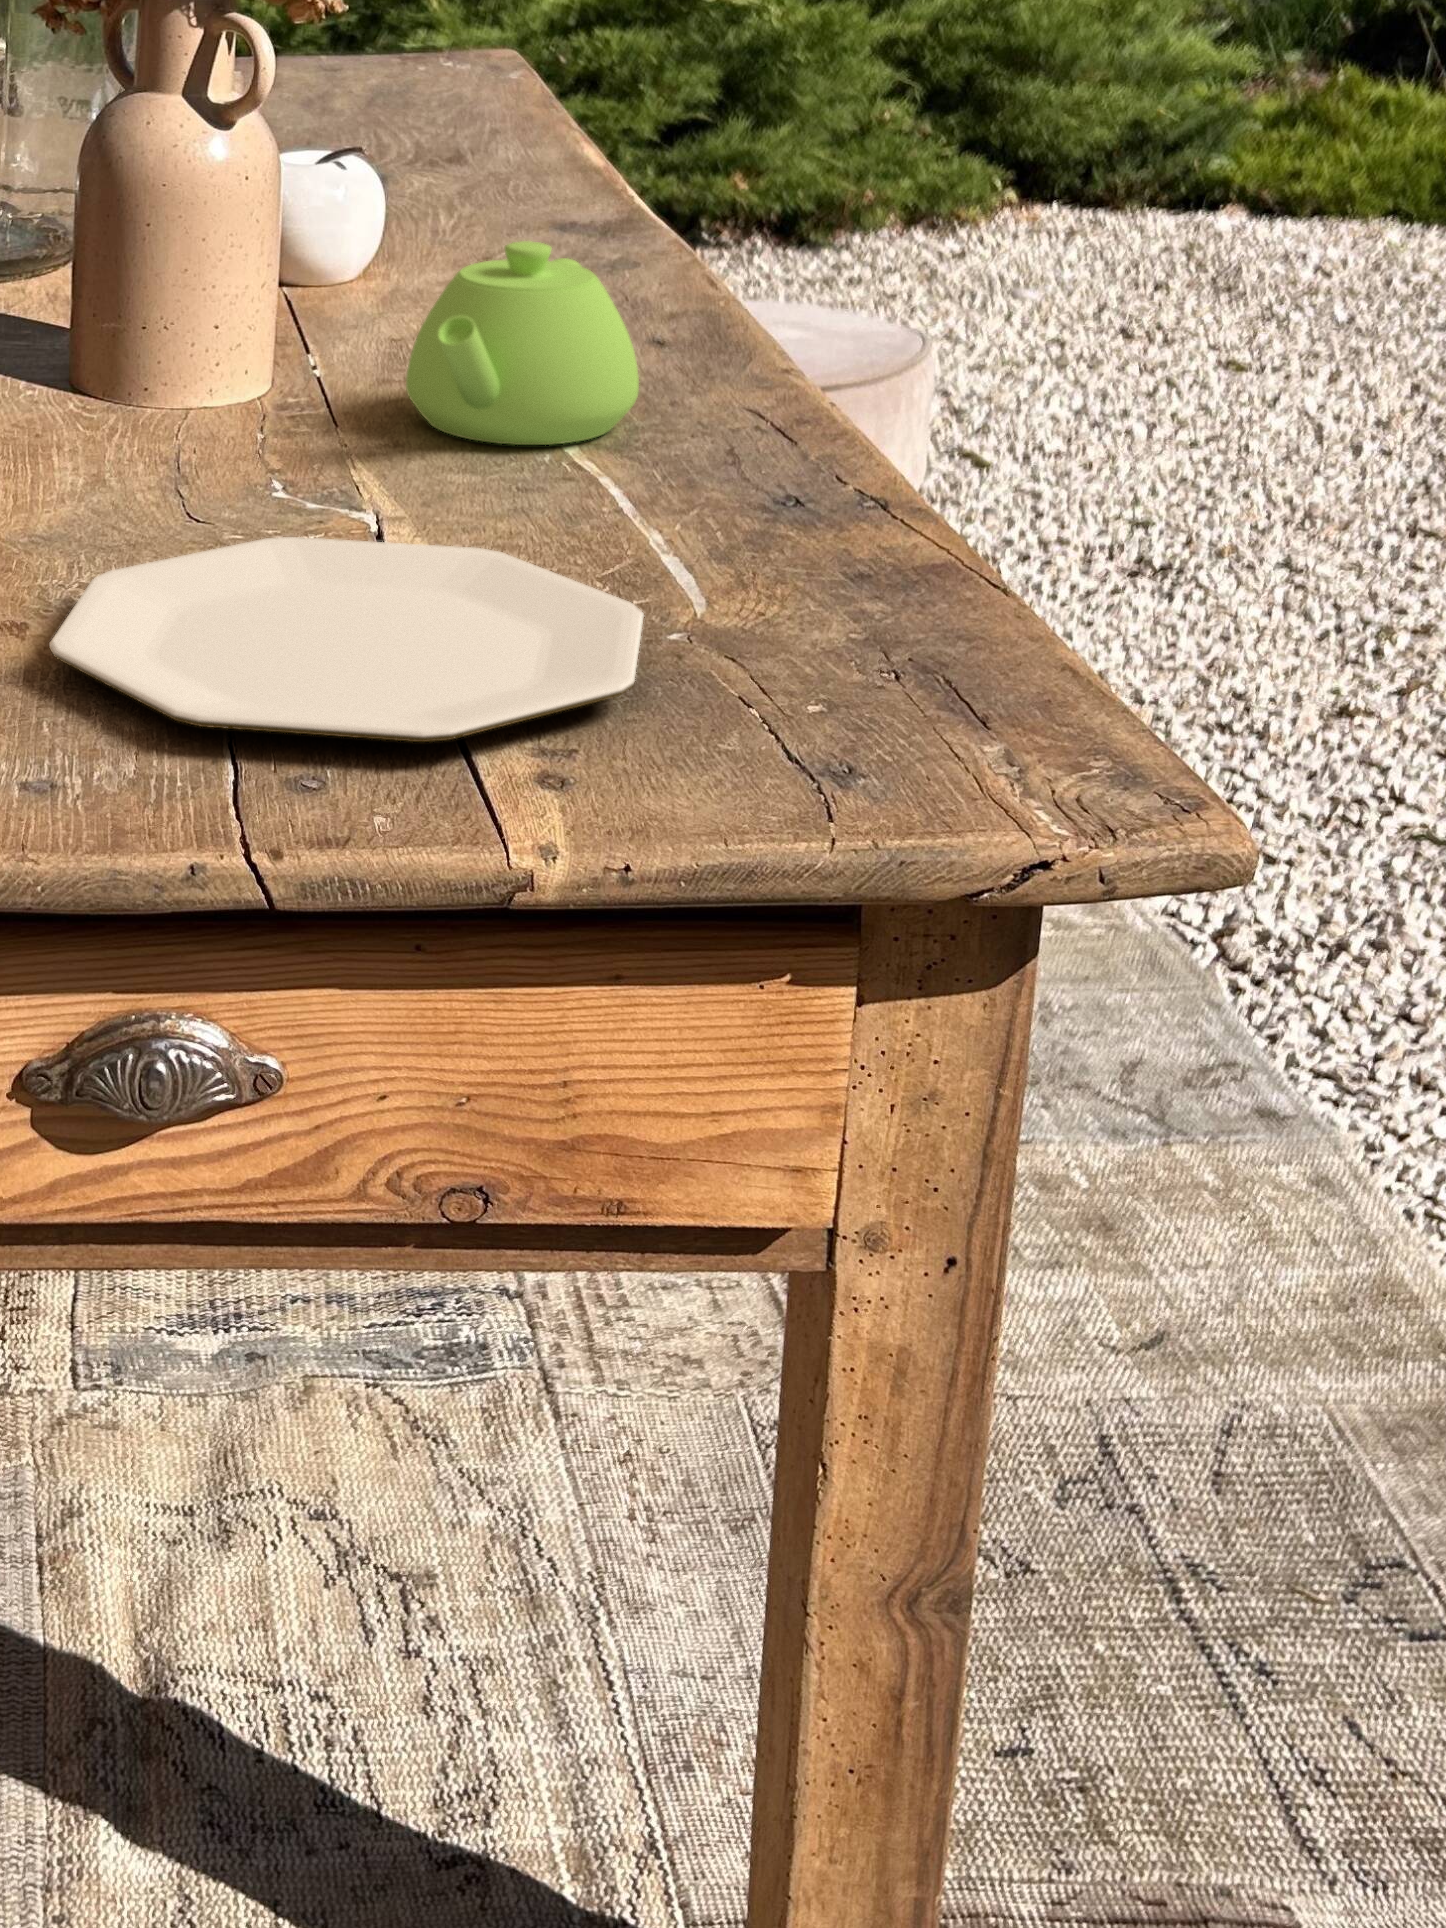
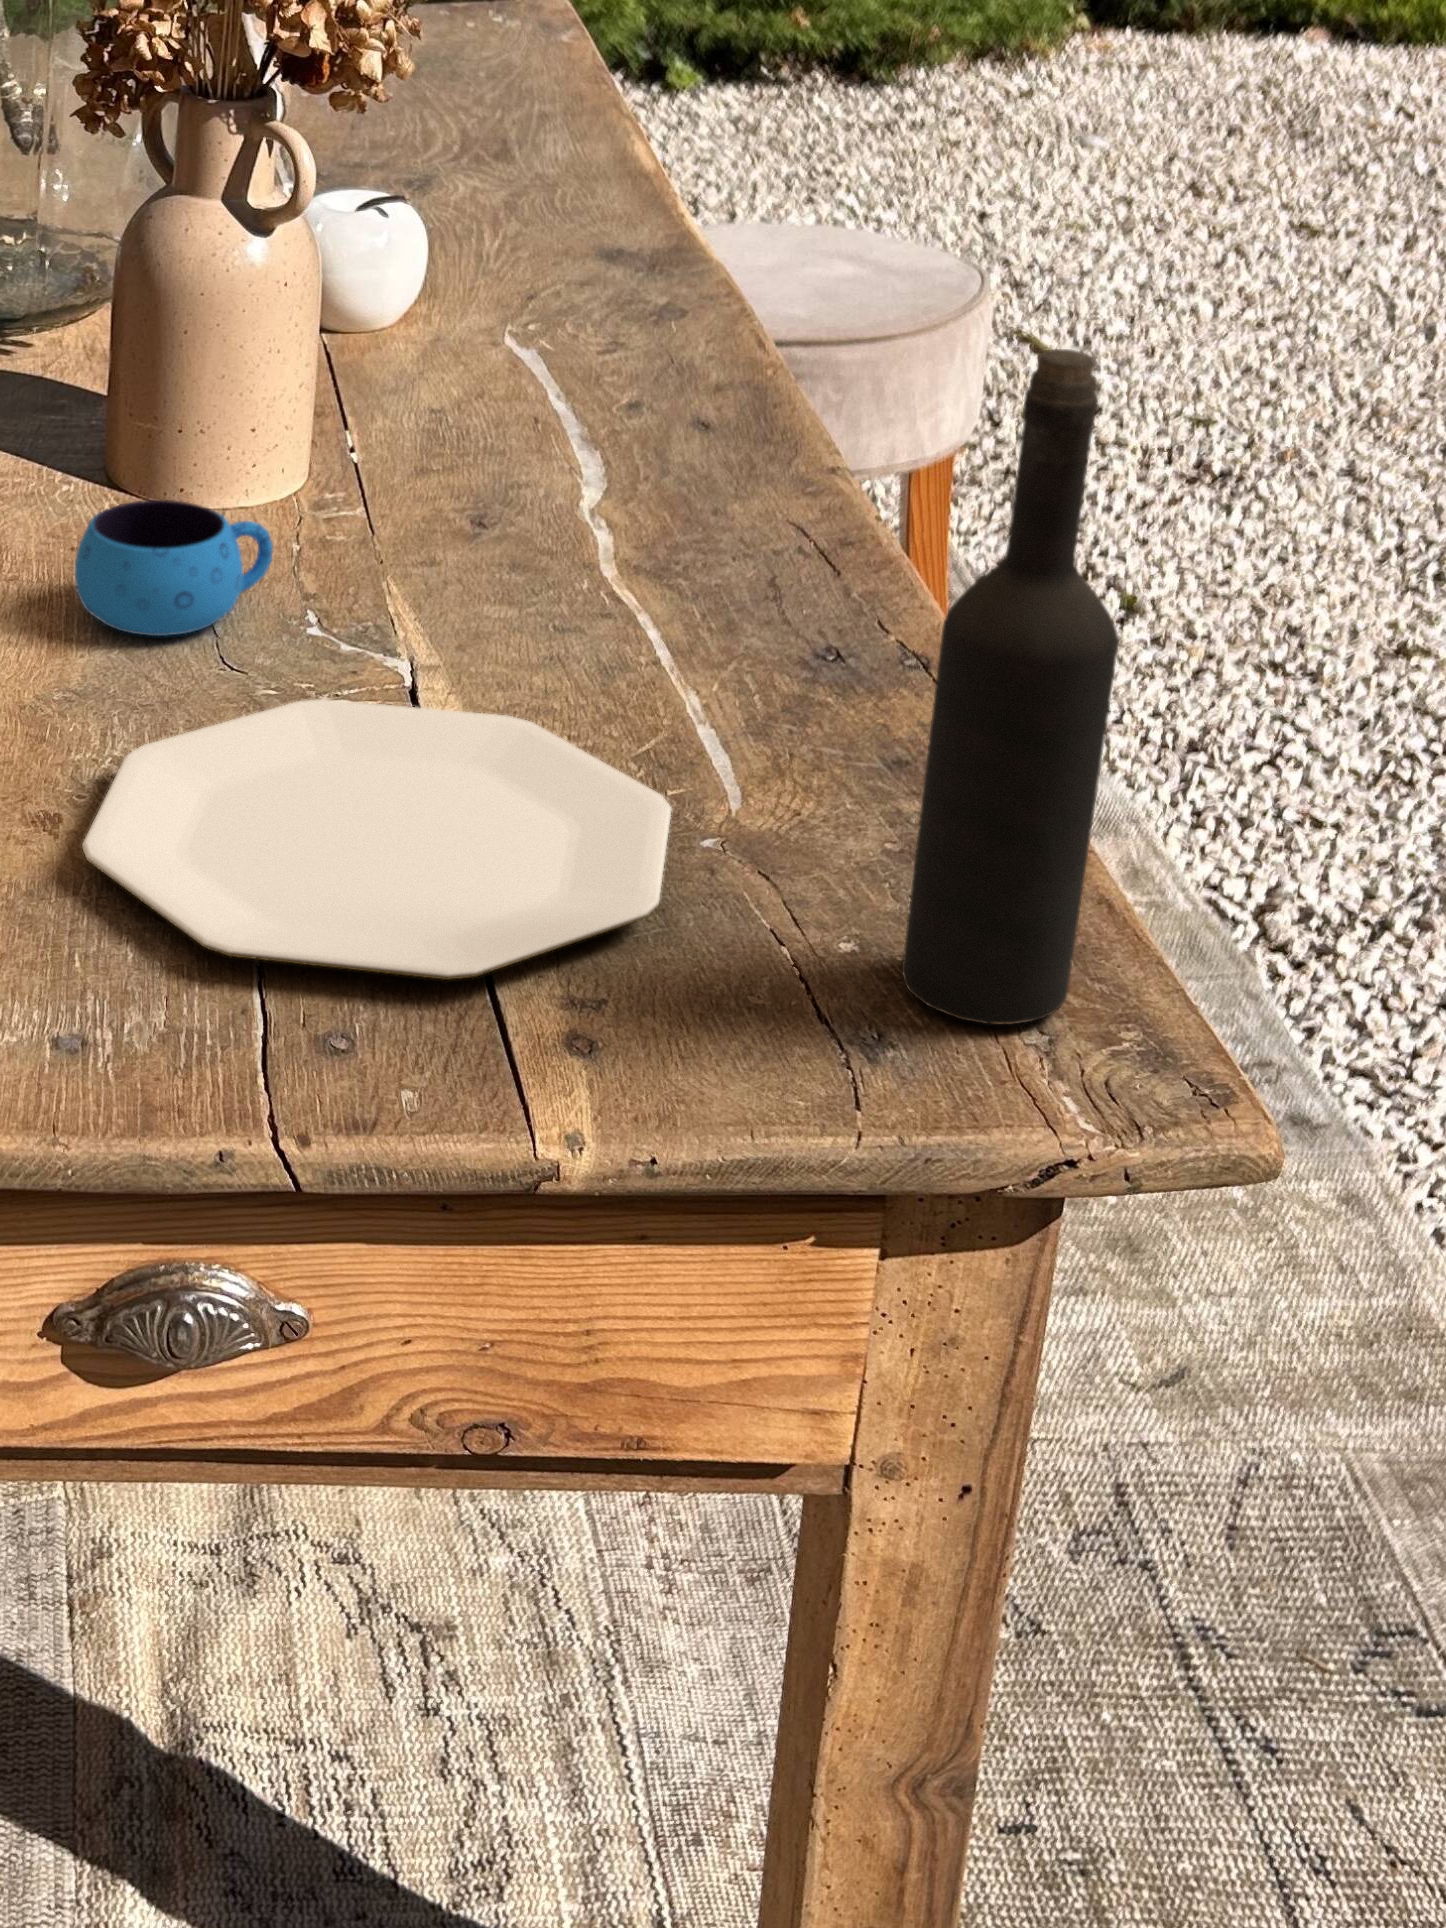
wine bottle: none [880,71,1088,777] -> present [902,349,1119,1024]
teapot: present [406,241,639,445] -> none [442,351,676,561]
mug: none [39,374,238,499] -> present [75,500,273,636]

